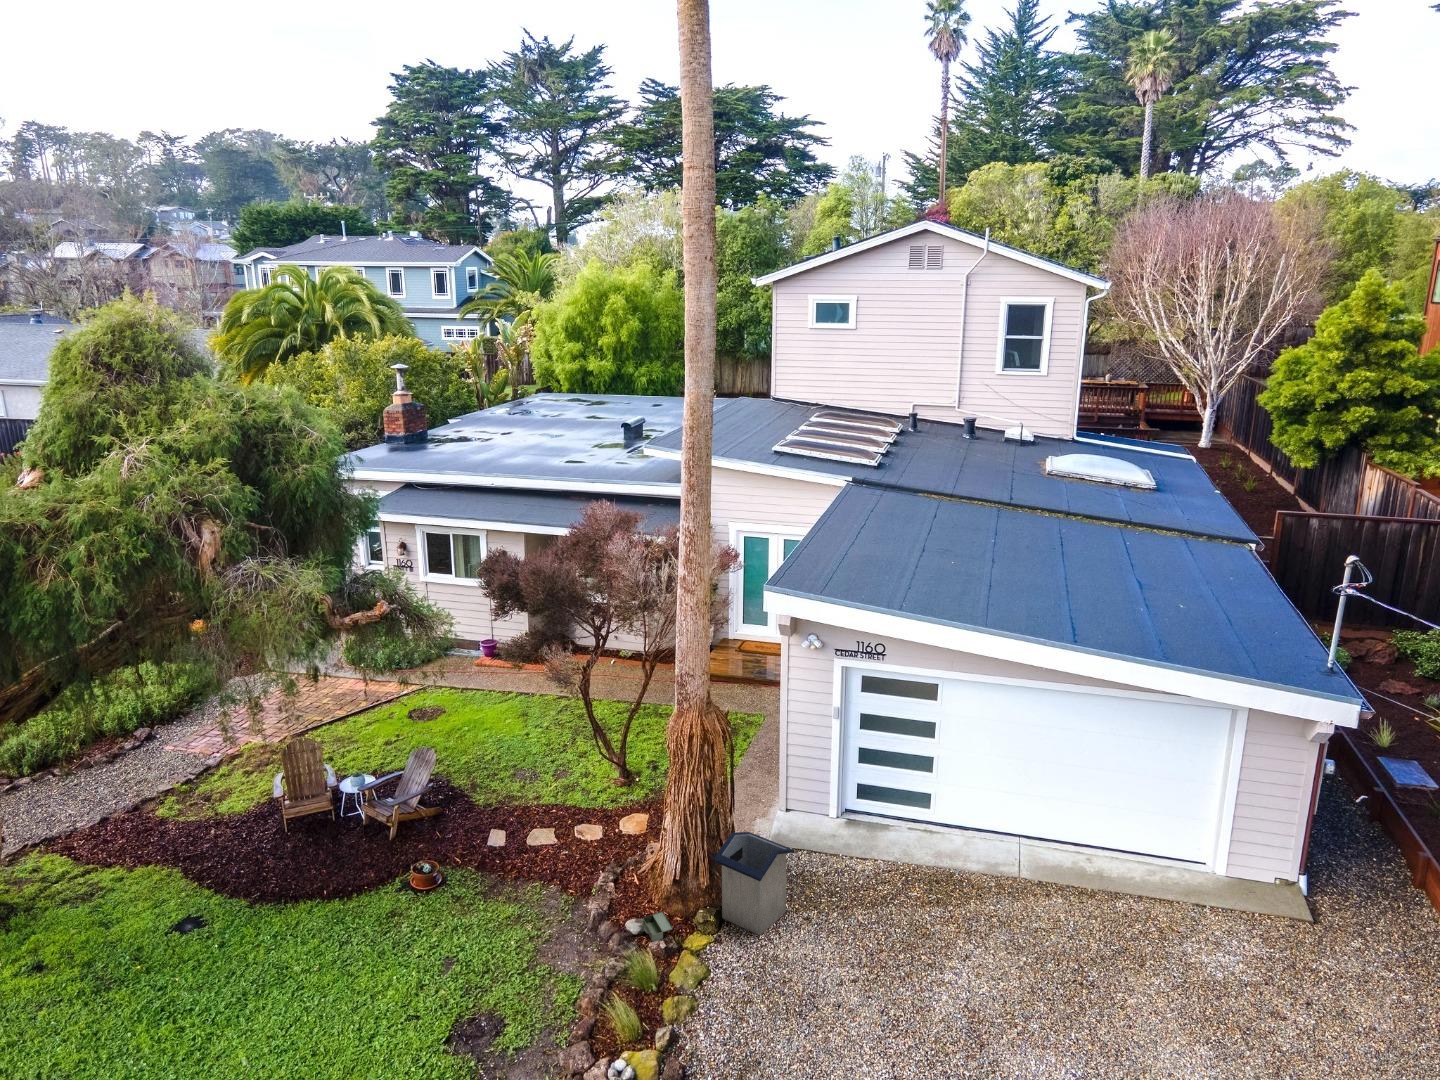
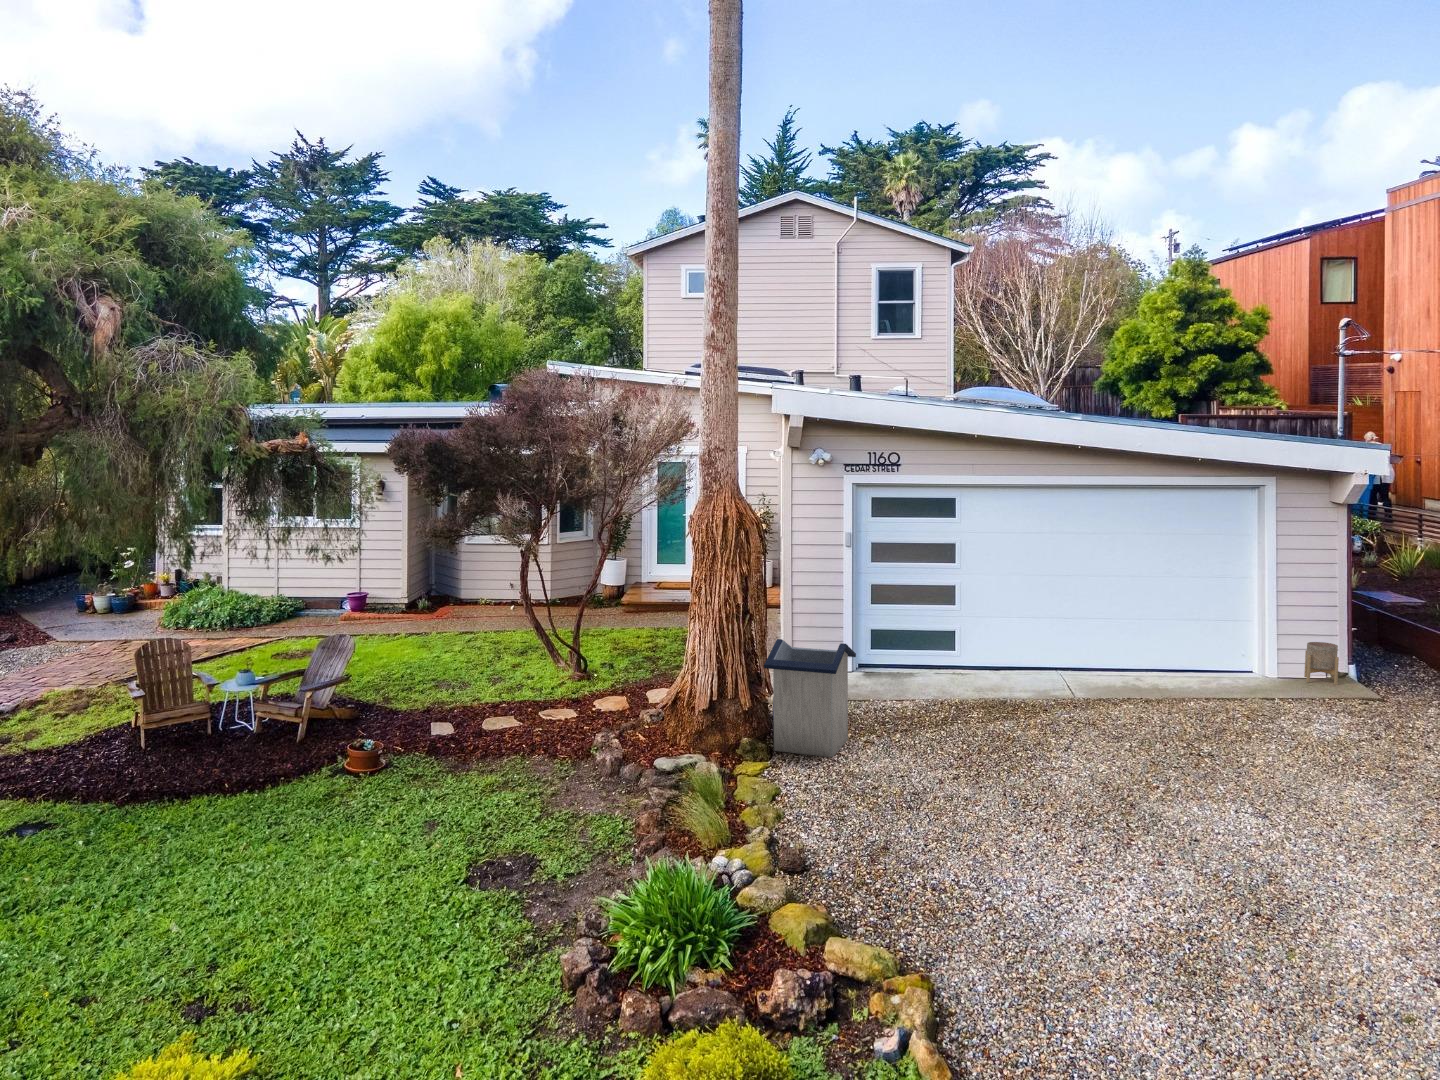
planter: none [1245,854,1281,901] -> present [1304,642,1339,685]
toolbox: present [643,912,673,941] -> none [676,748,722,775]

